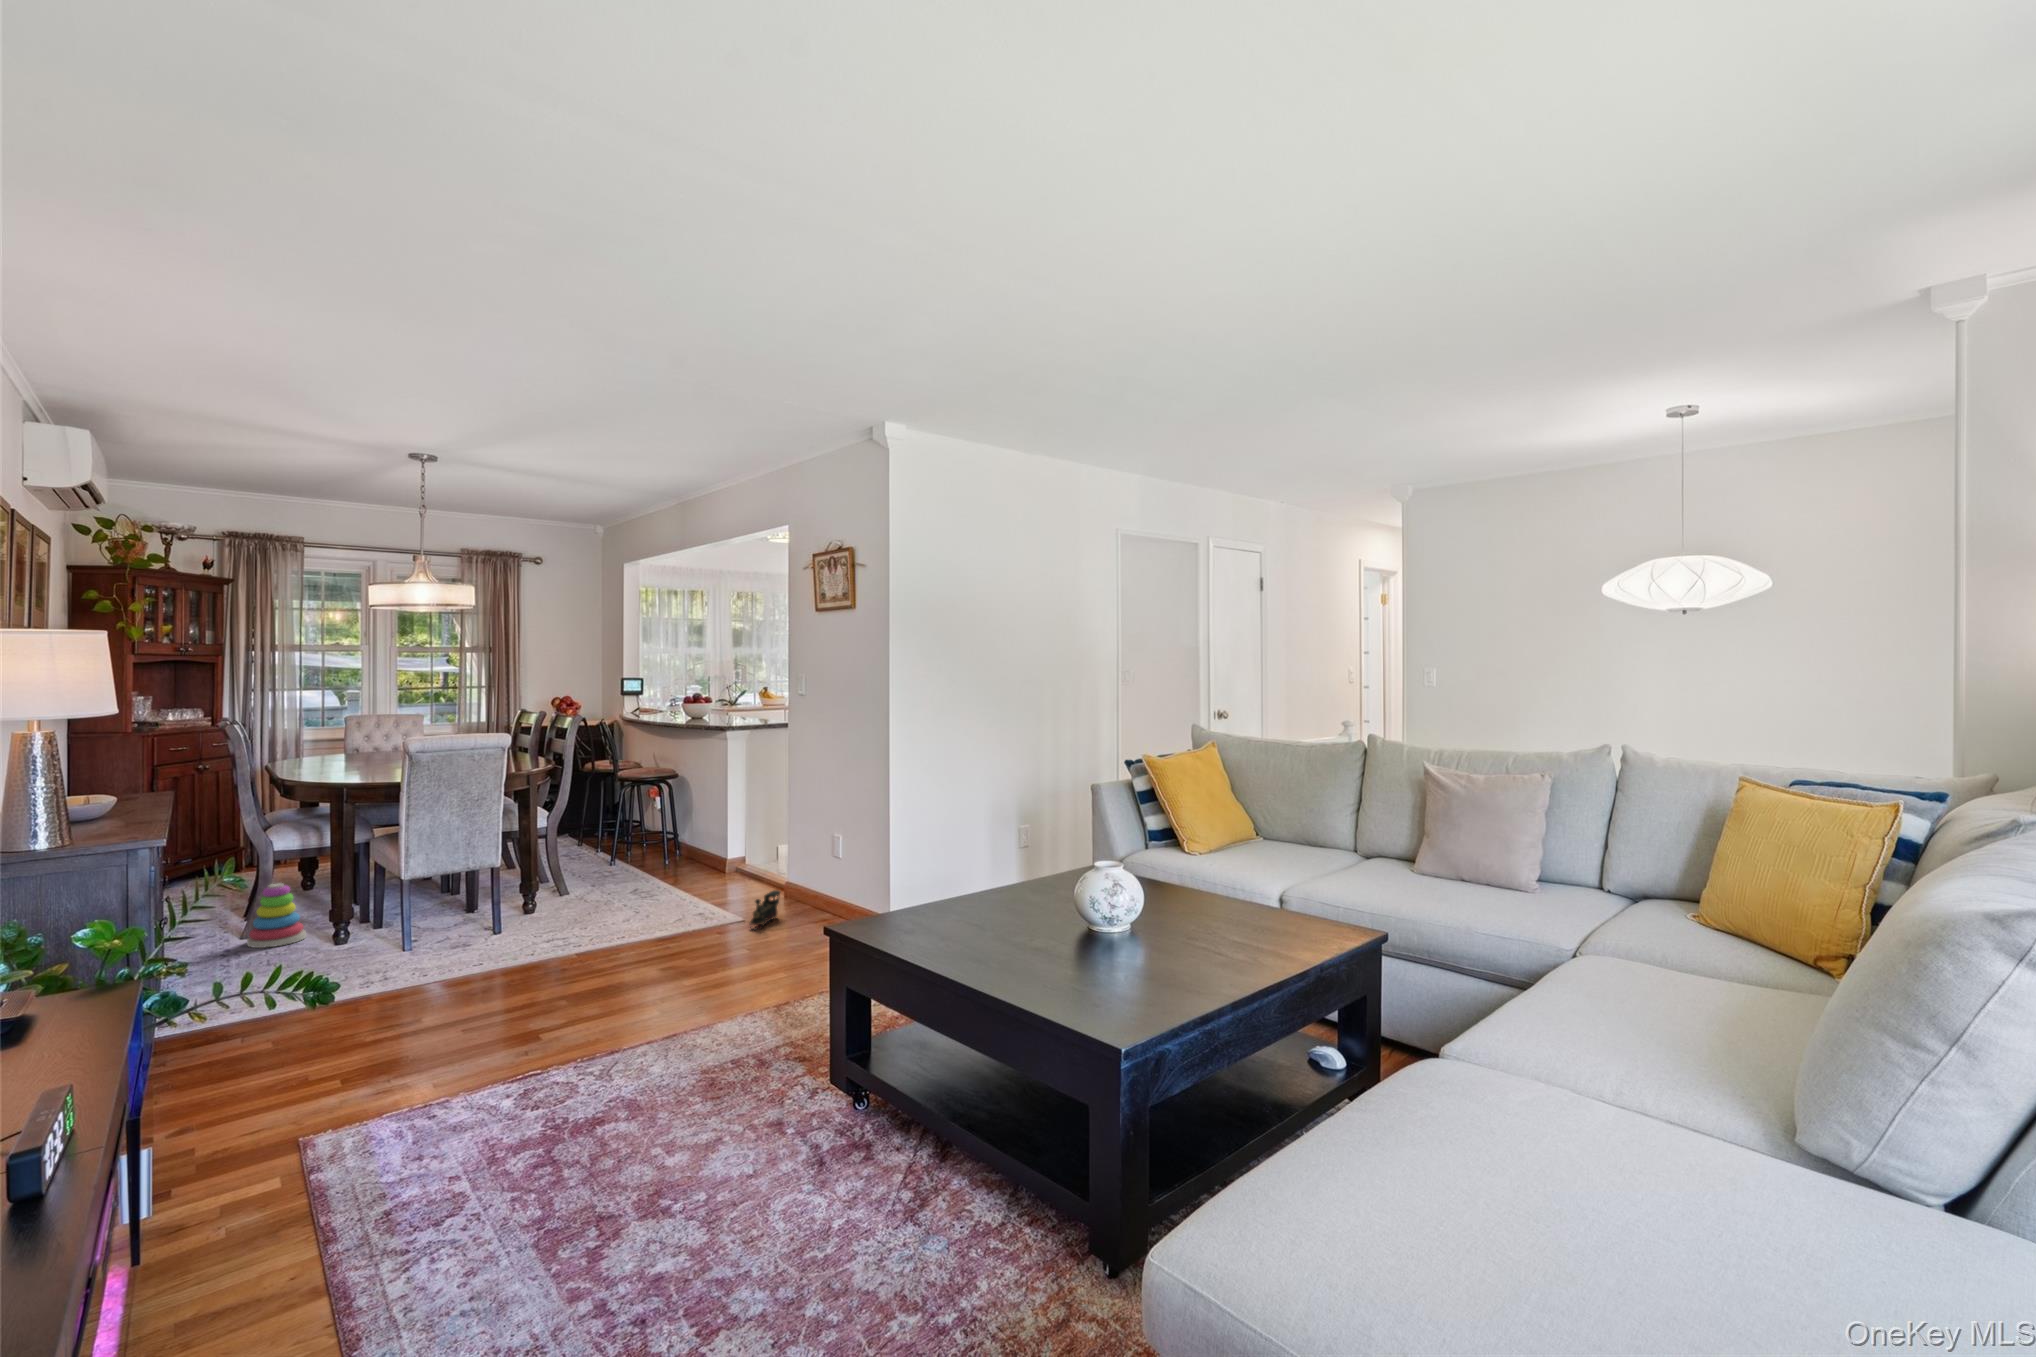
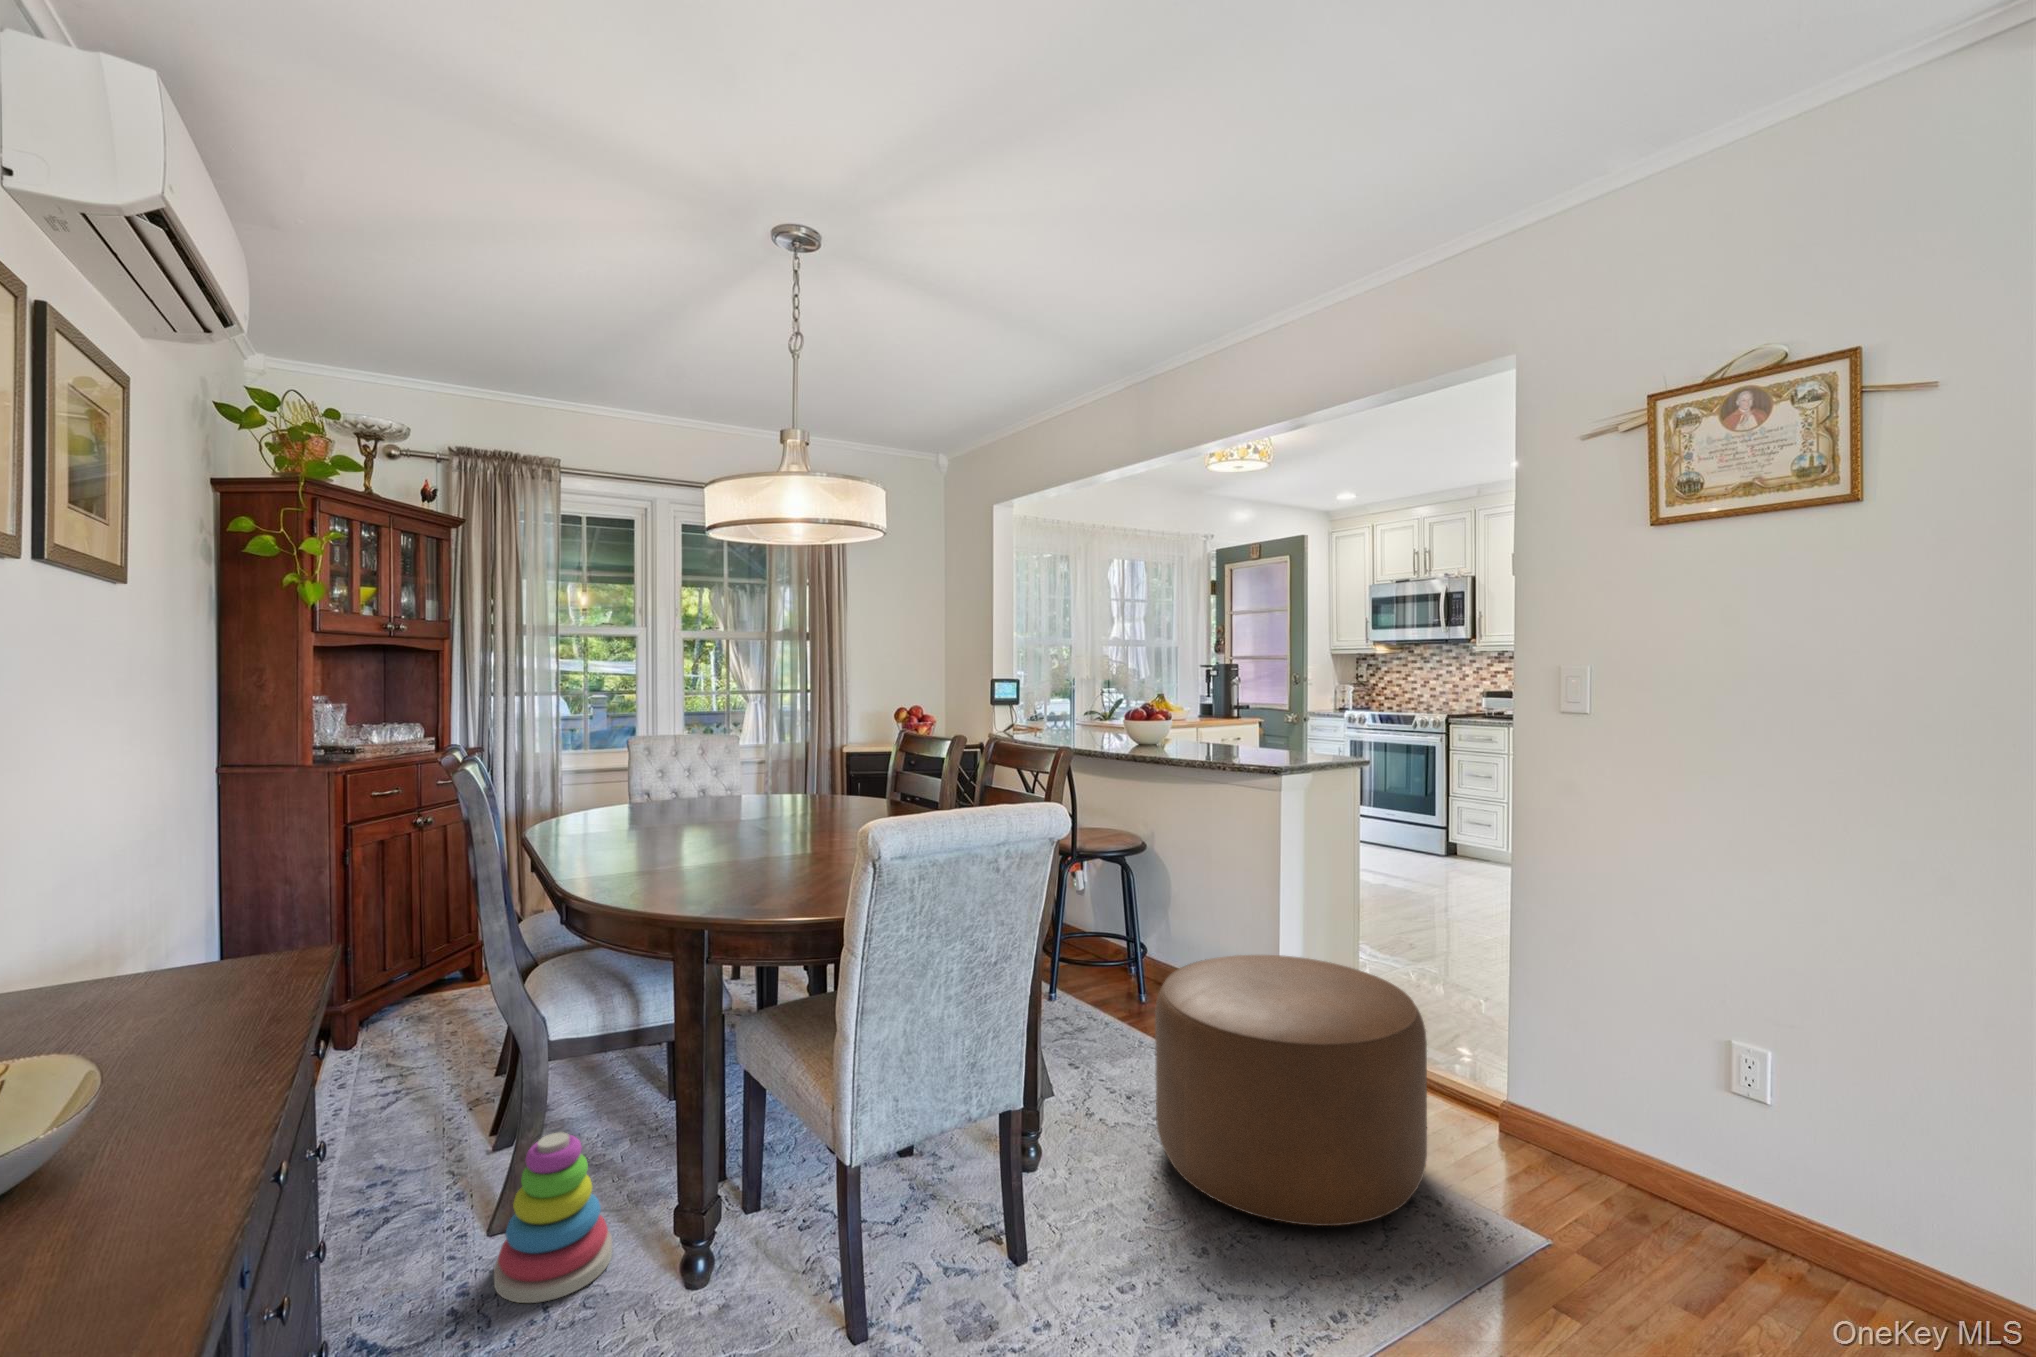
ottoman: none [593,817,721,916] -> present [1155,955,1427,1226]
toy train: present [750,890,780,929] -> none [1595,1170,1680,1319]

